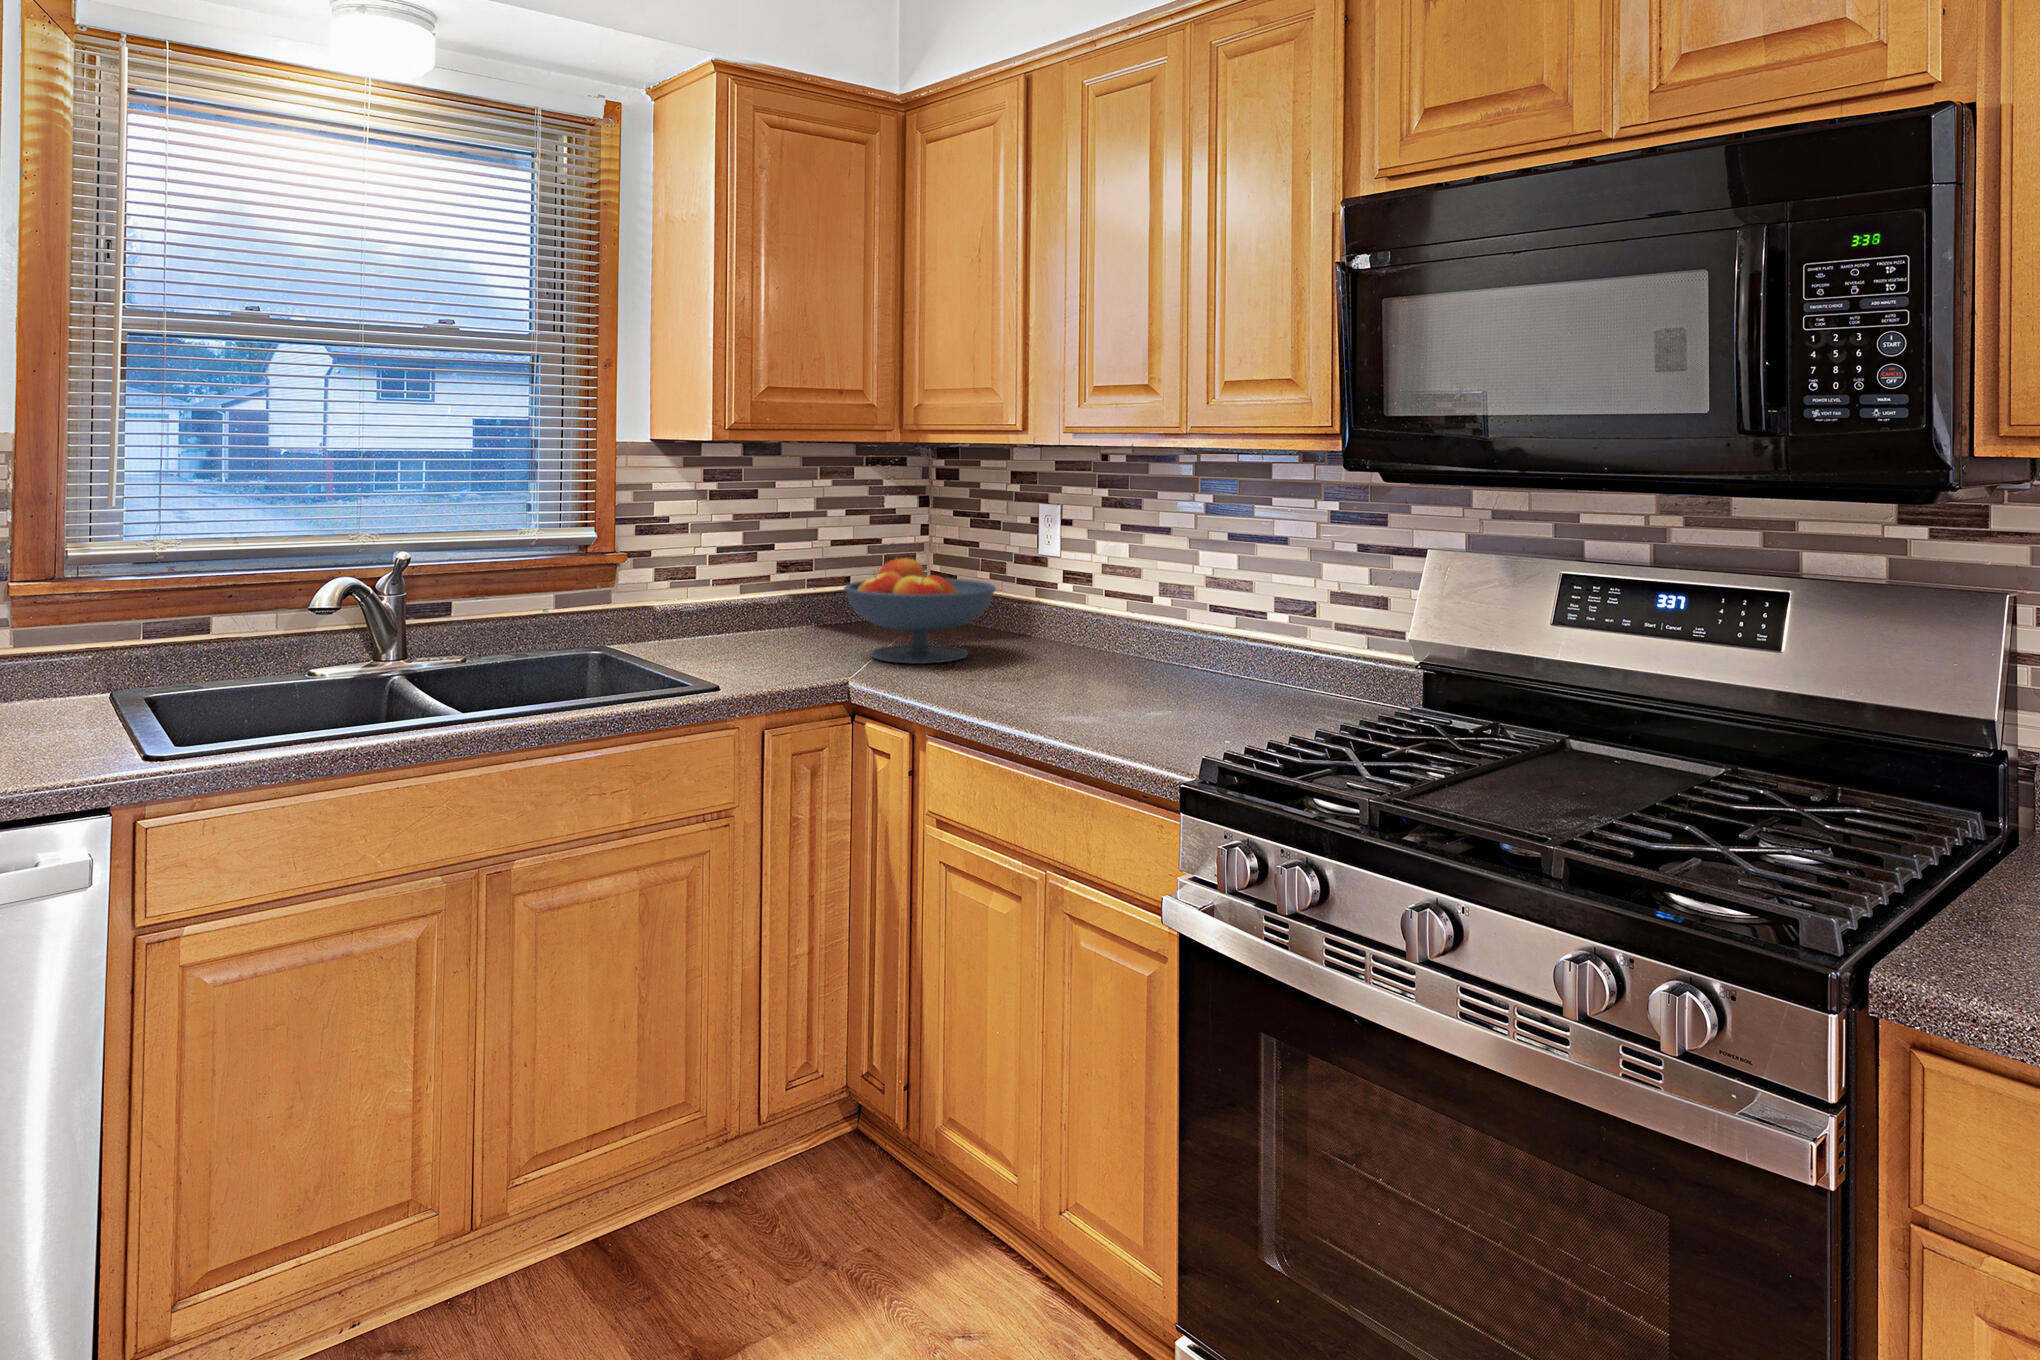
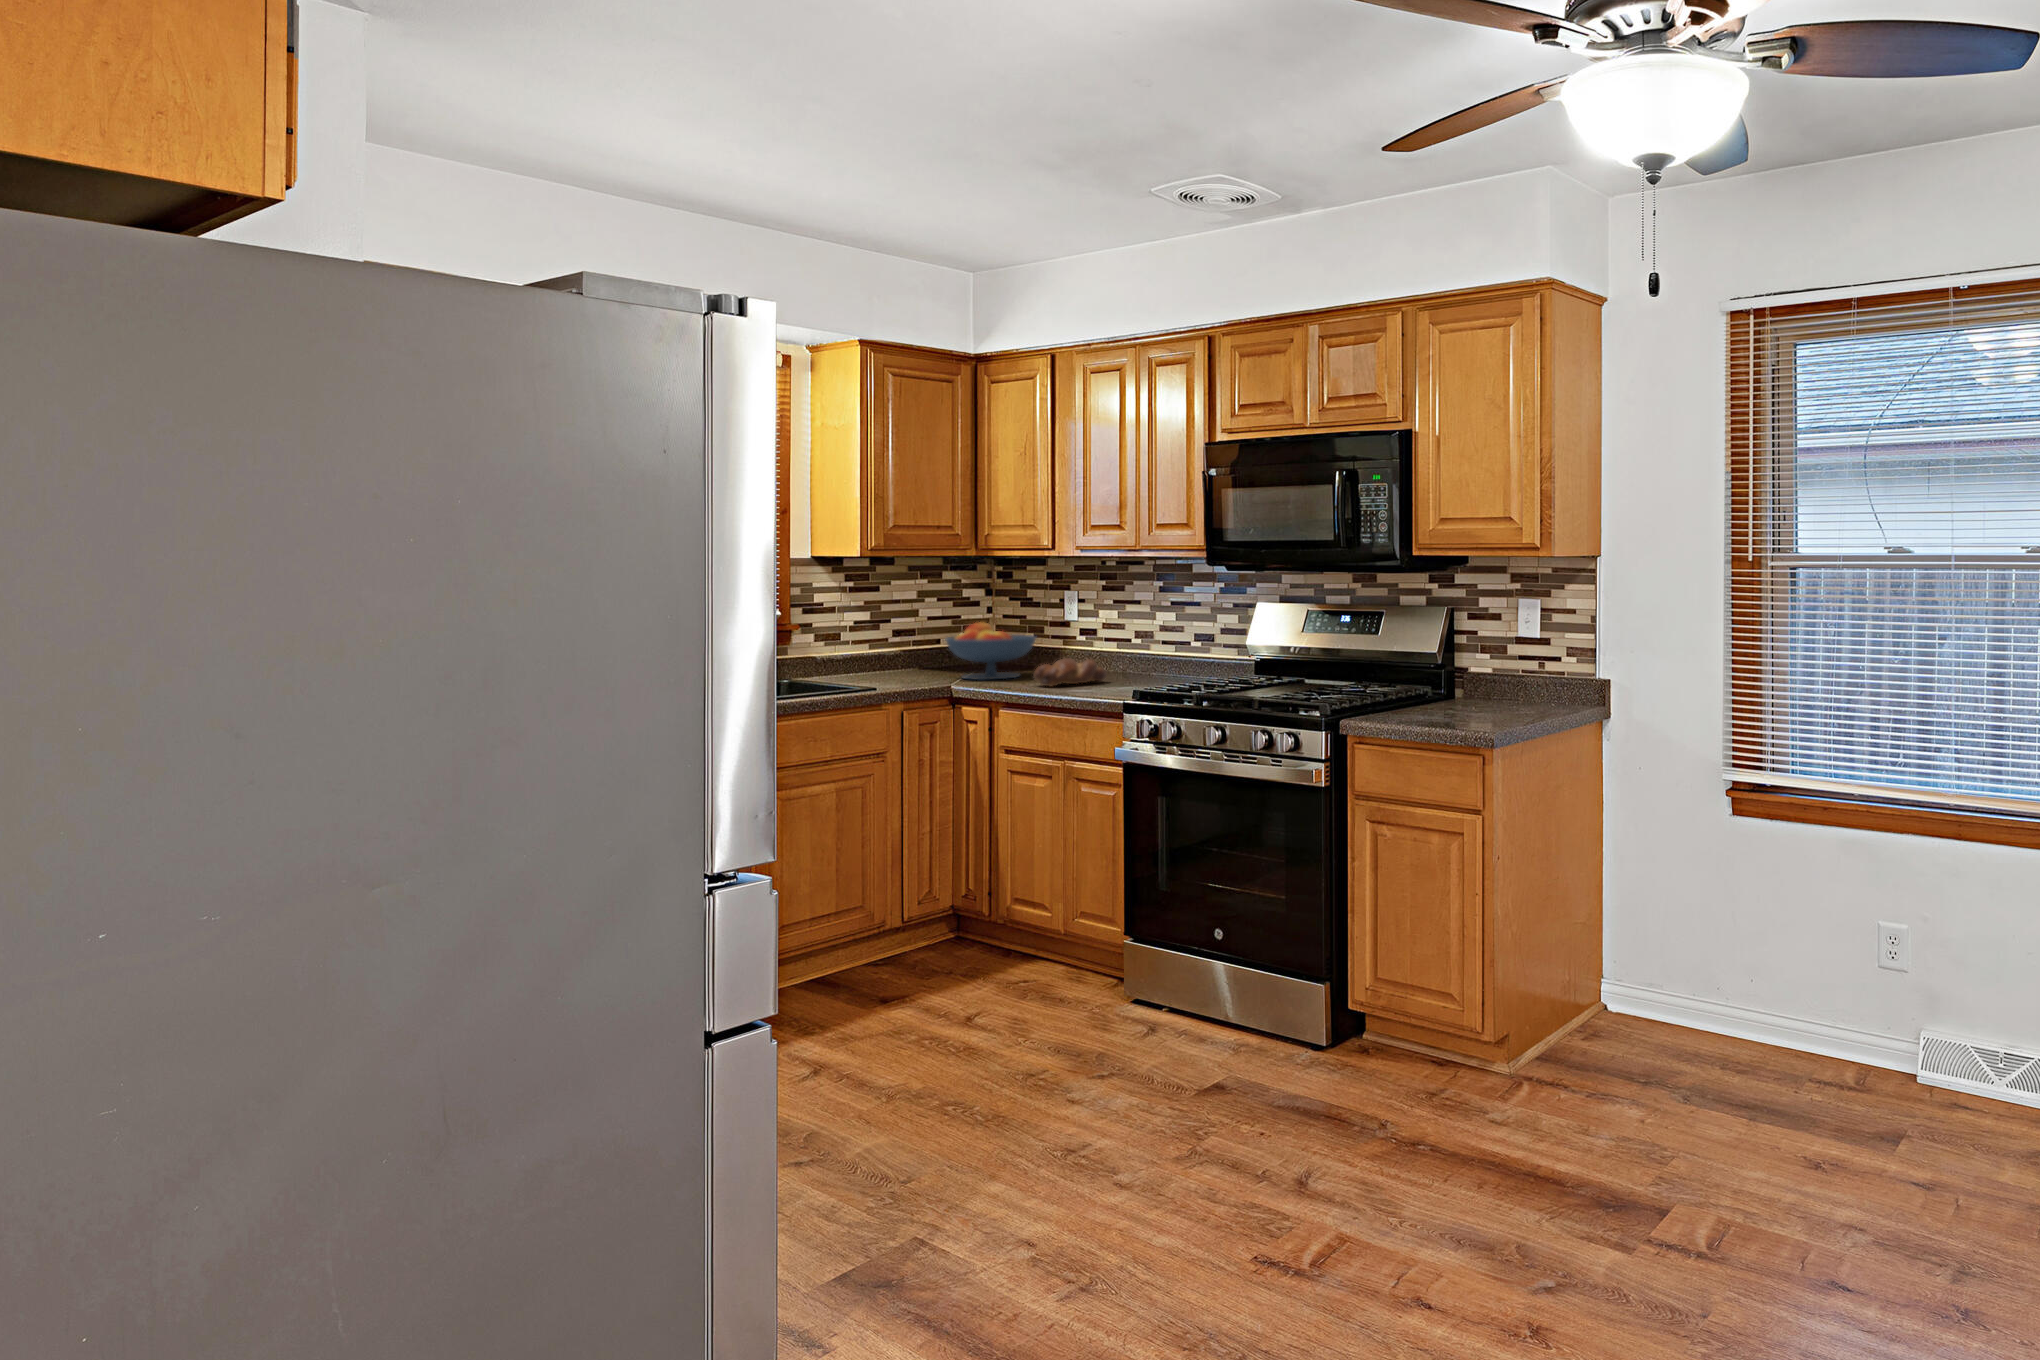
bread loaf: none [987,637,1120,696] -> present [1034,658,1107,687]

